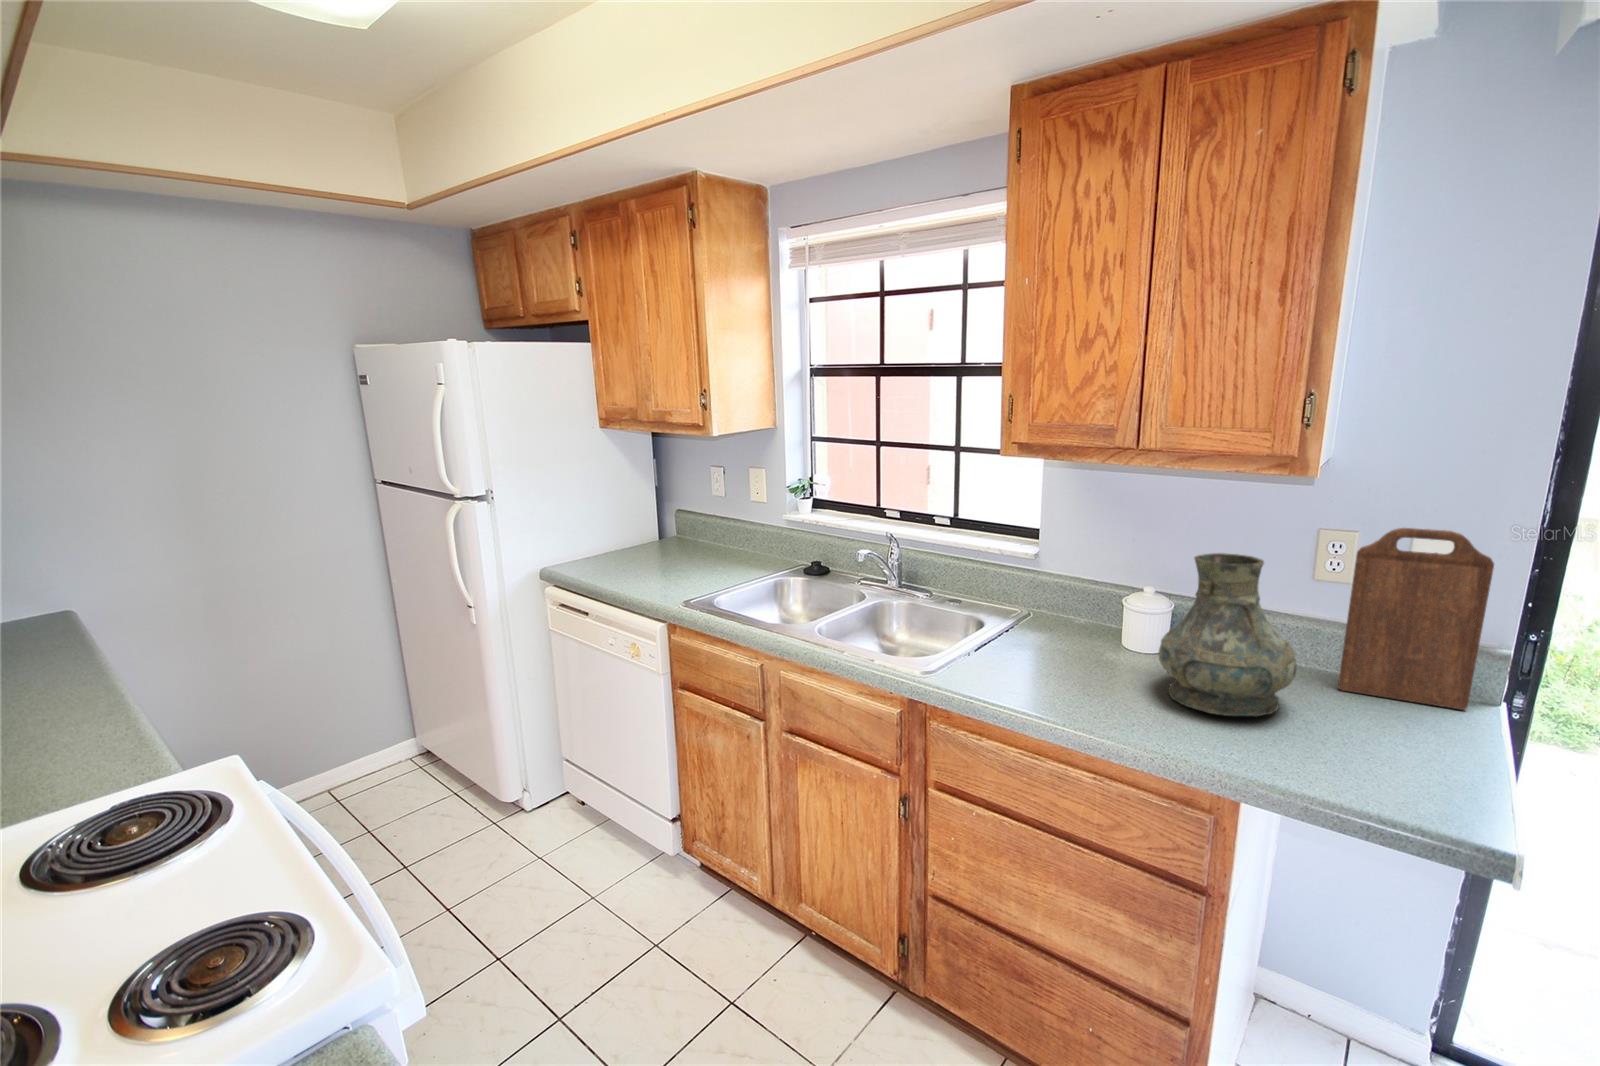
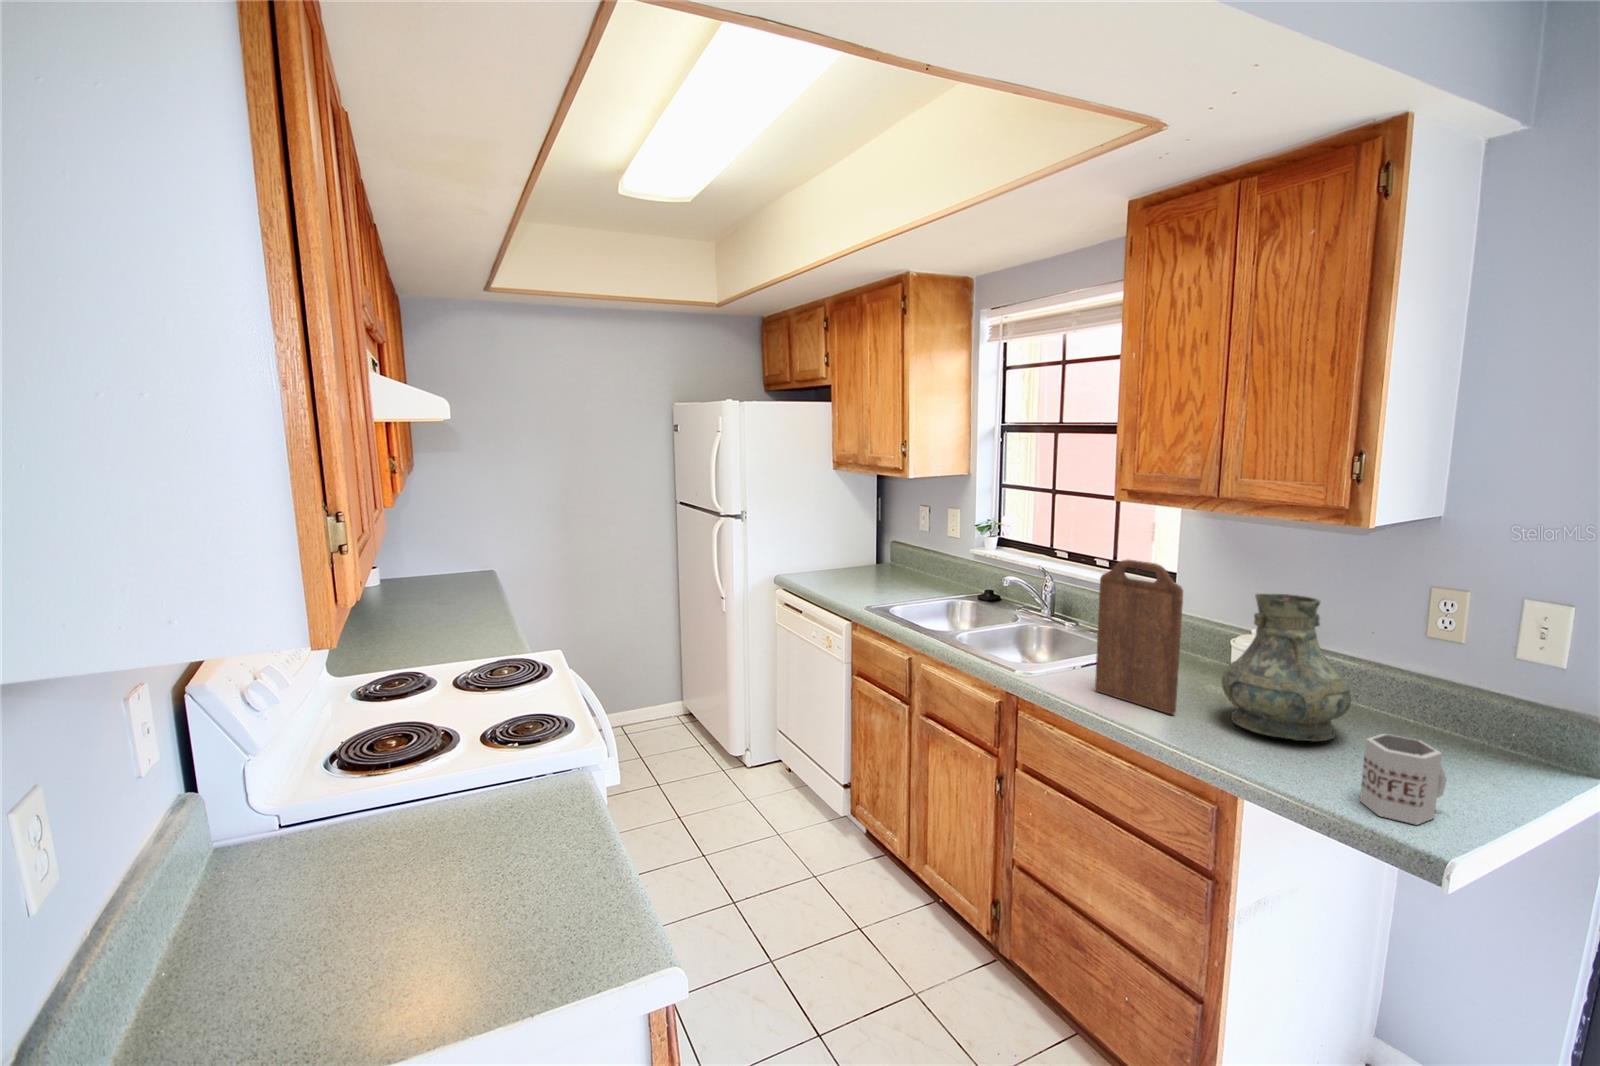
cutting board: present [1338,528,1494,710] -> present [1095,560,1183,714]
mug: none [1375,710,1462,810] -> present [1360,734,1447,825]

